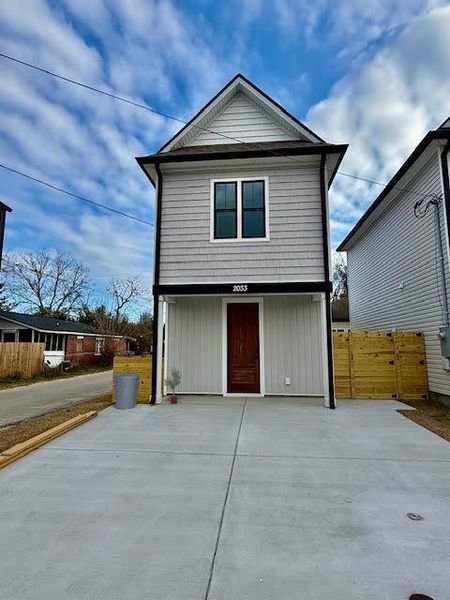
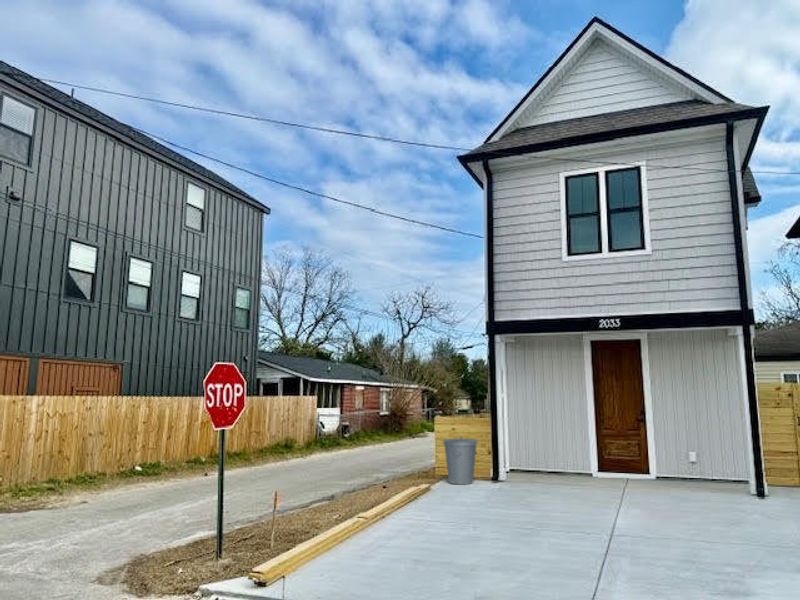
potted tree: present [164,369,181,404] -> none [507,432,532,481]

